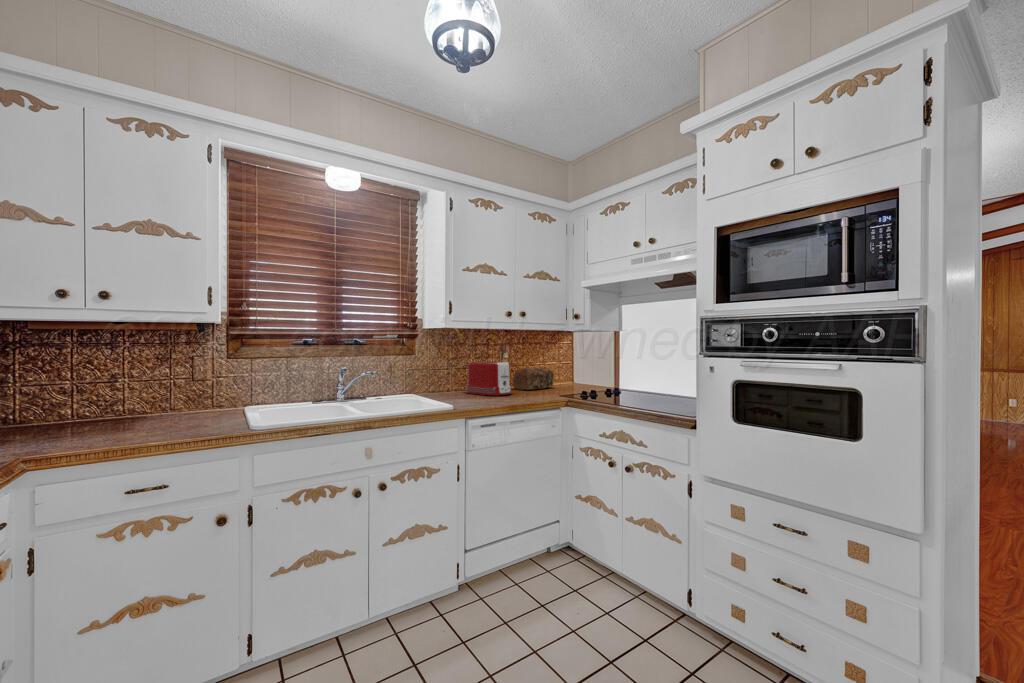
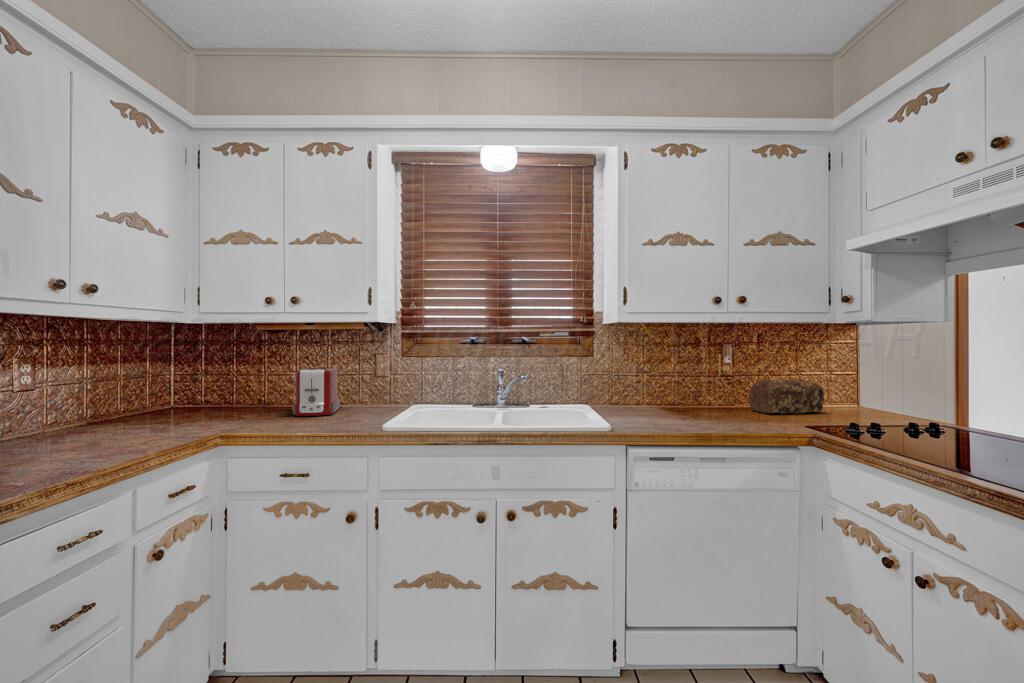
toaster: present [467,362,511,396] -> present [292,368,340,416]

